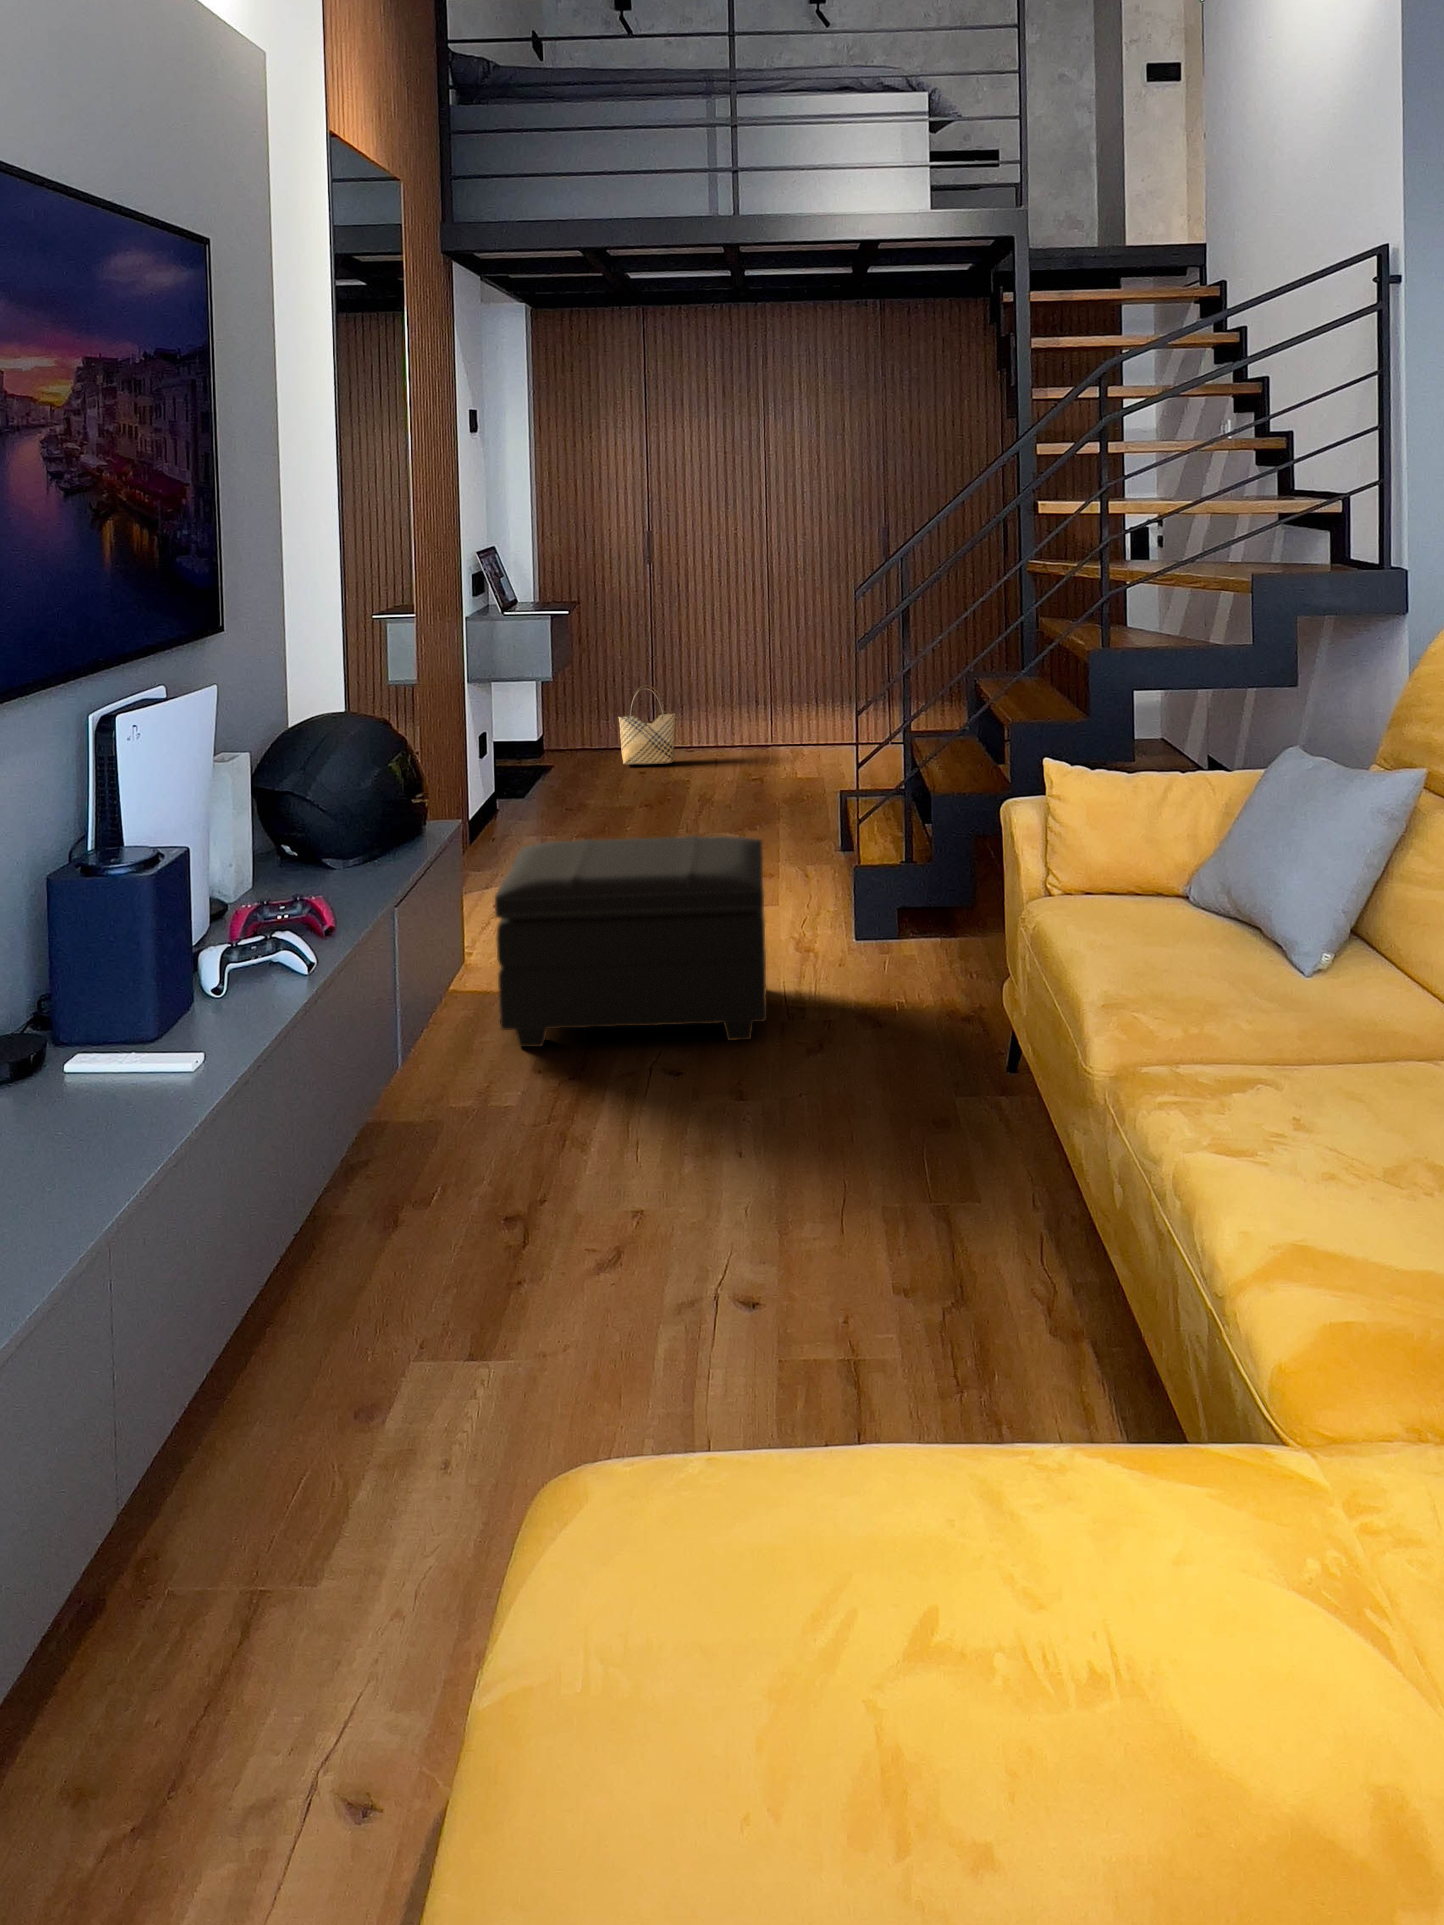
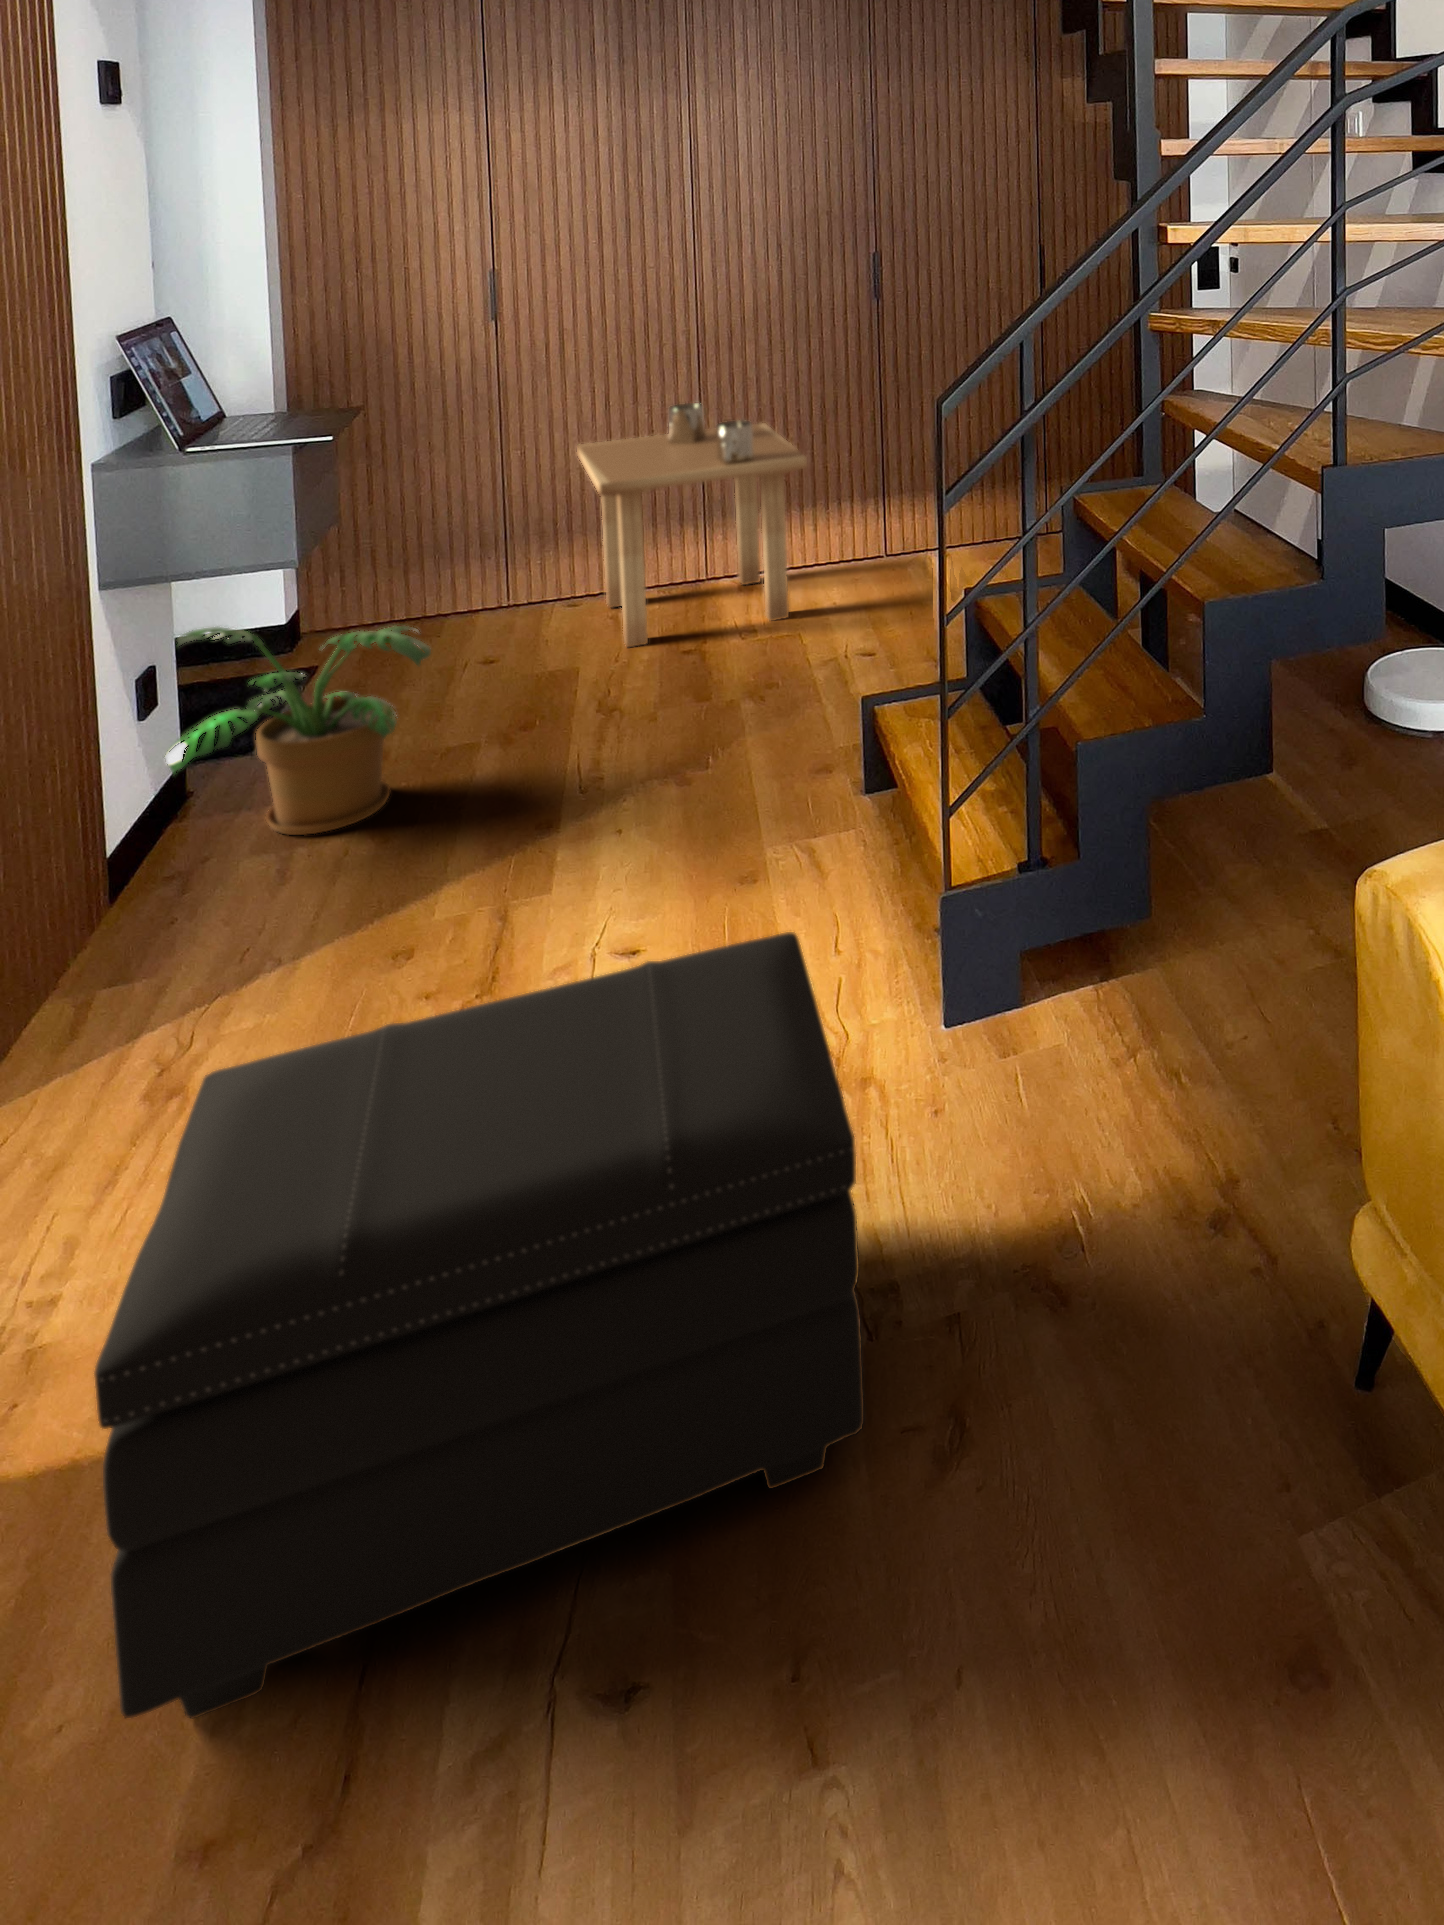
side table: none [707,626,847,782] -> present [577,403,807,647]
woven basket: present [618,685,675,765] -> none [427,504,527,631]
potted plant: none [488,721,614,841] -> present [164,626,431,835]

